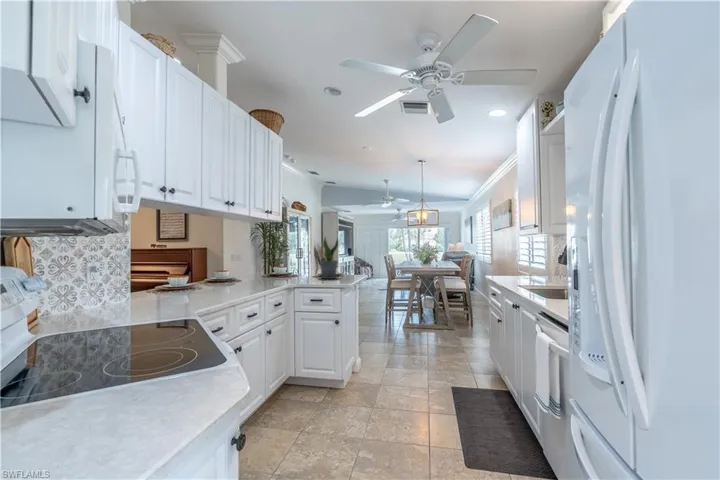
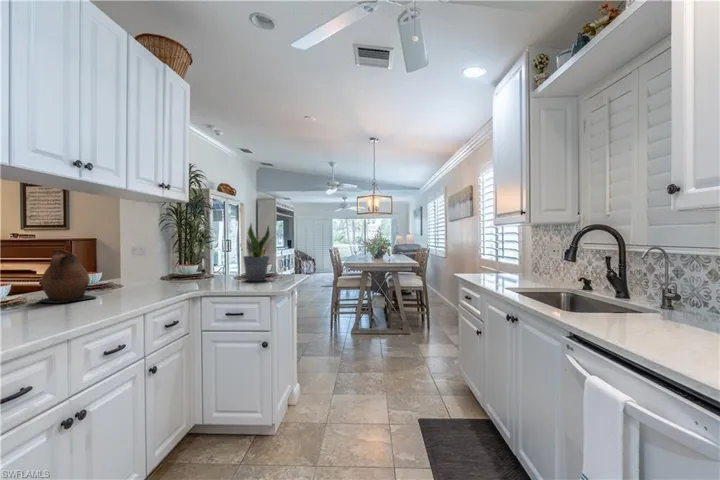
ceramic pitcher: none [199,255,232,288] -> present [38,249,96,303]

